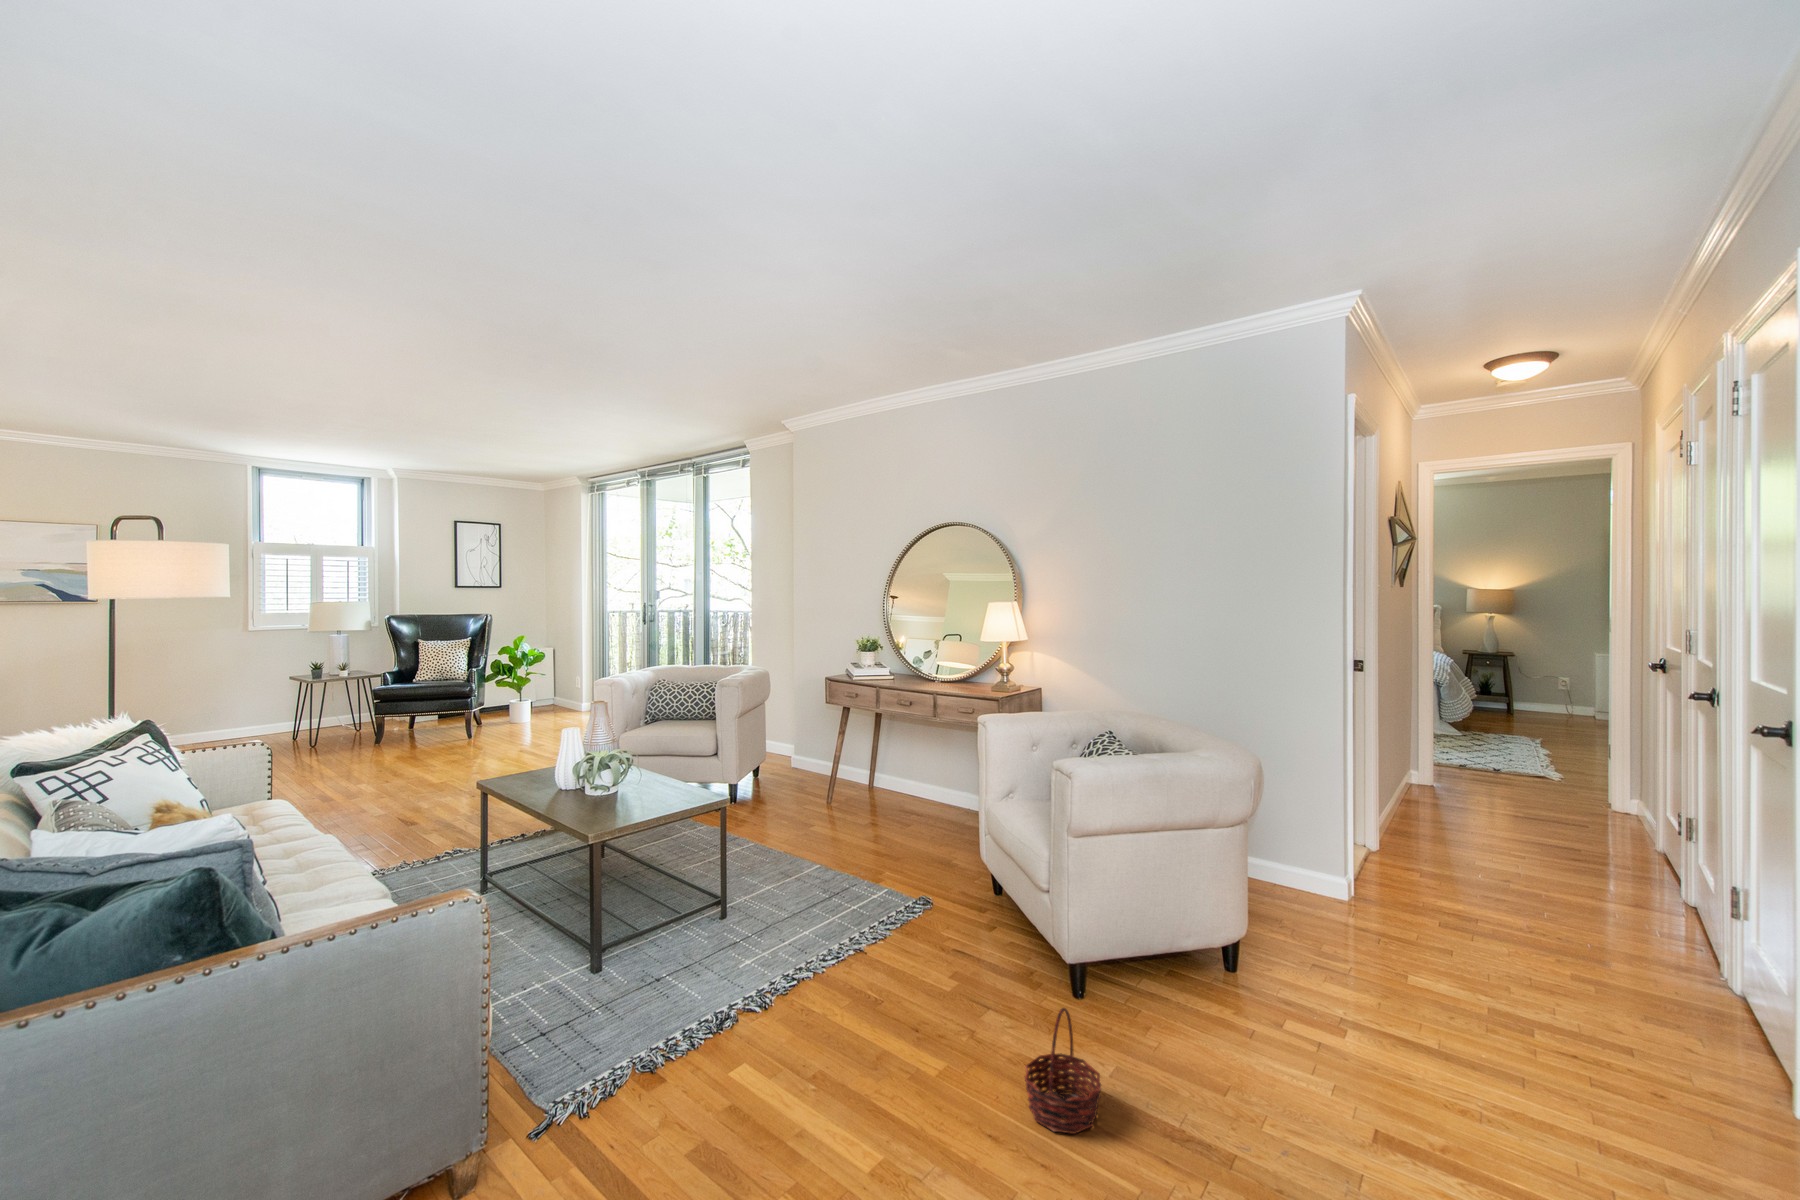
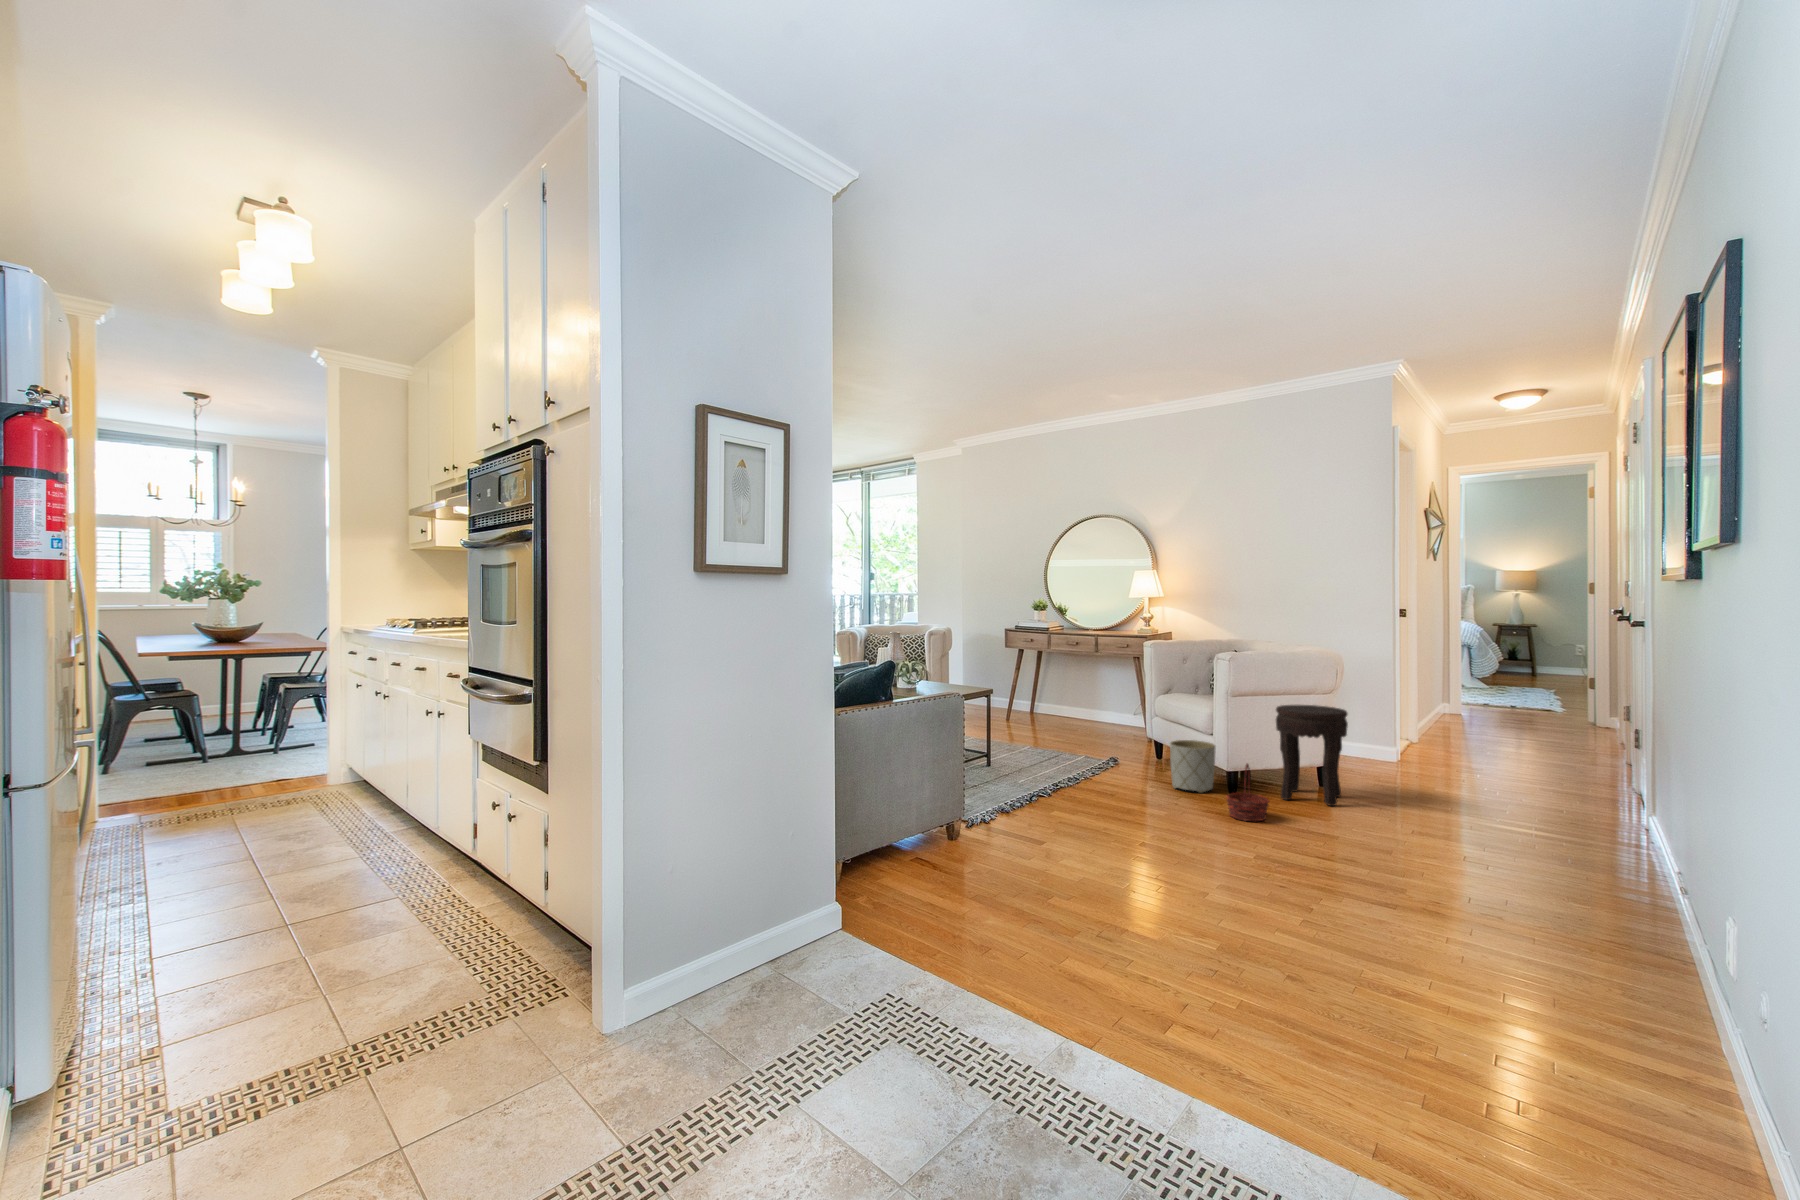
side table: none [1137,856,1258,1065] -> present [1276,705,1348,806]
planter: none [964,908,1038,1016] -> present [1170,740,1215,793]

